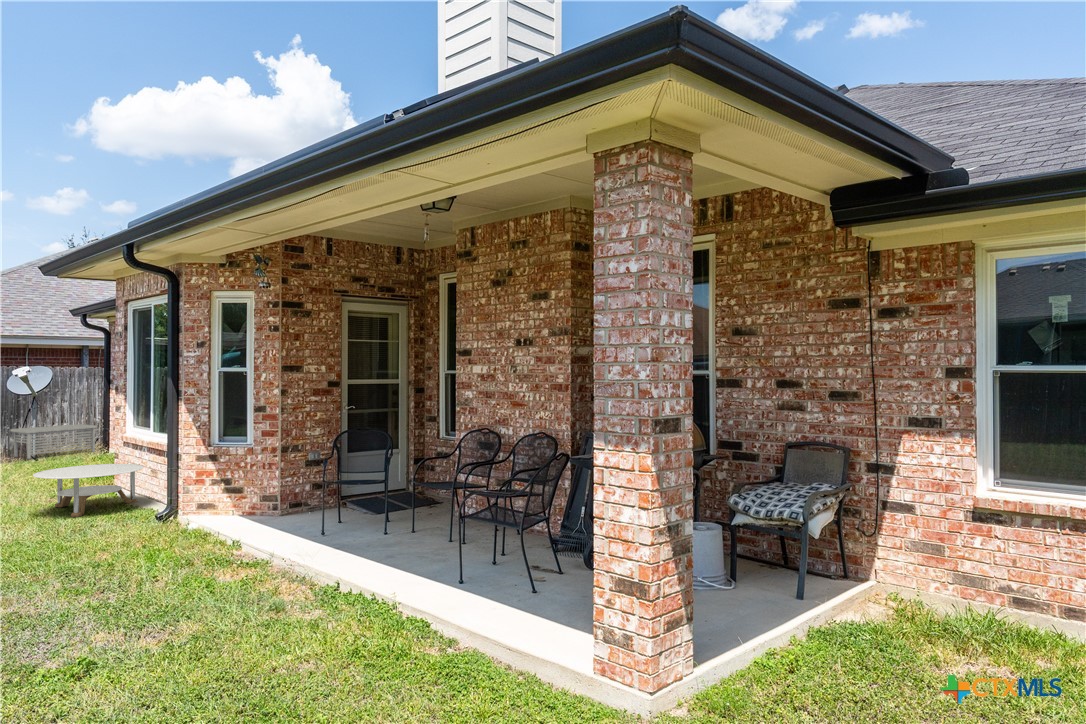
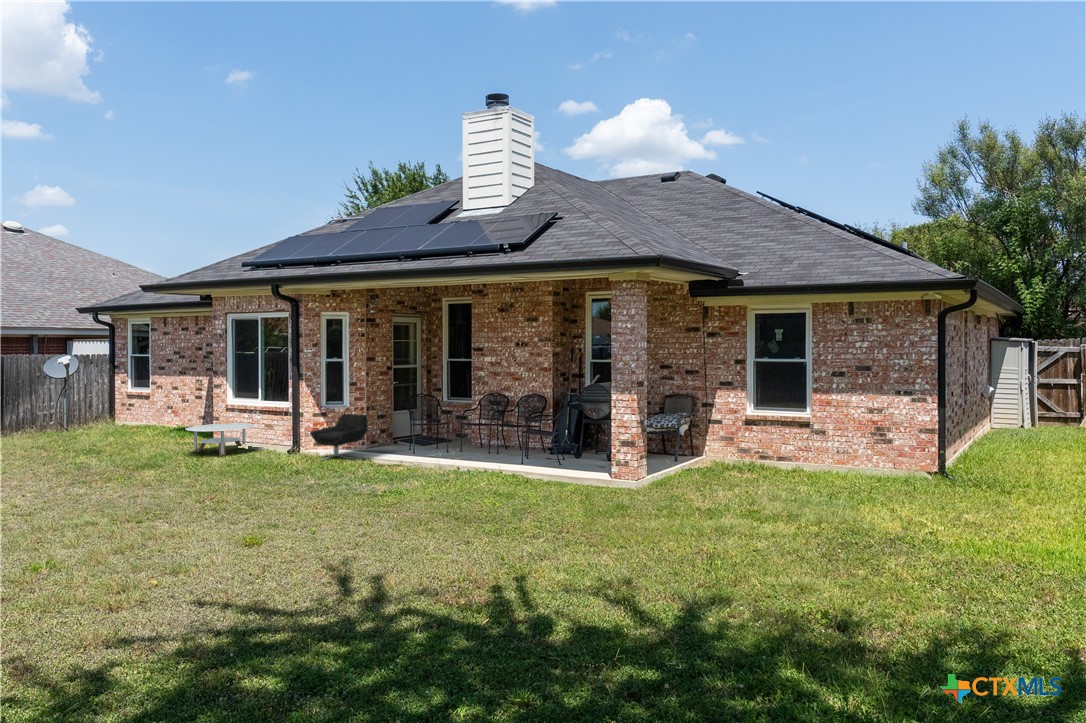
storage bench: present [11,424,97,459] -> none [57,402,126,429]
lounge chair: none [175,457,270,538] -> present [310,414,368,460]

